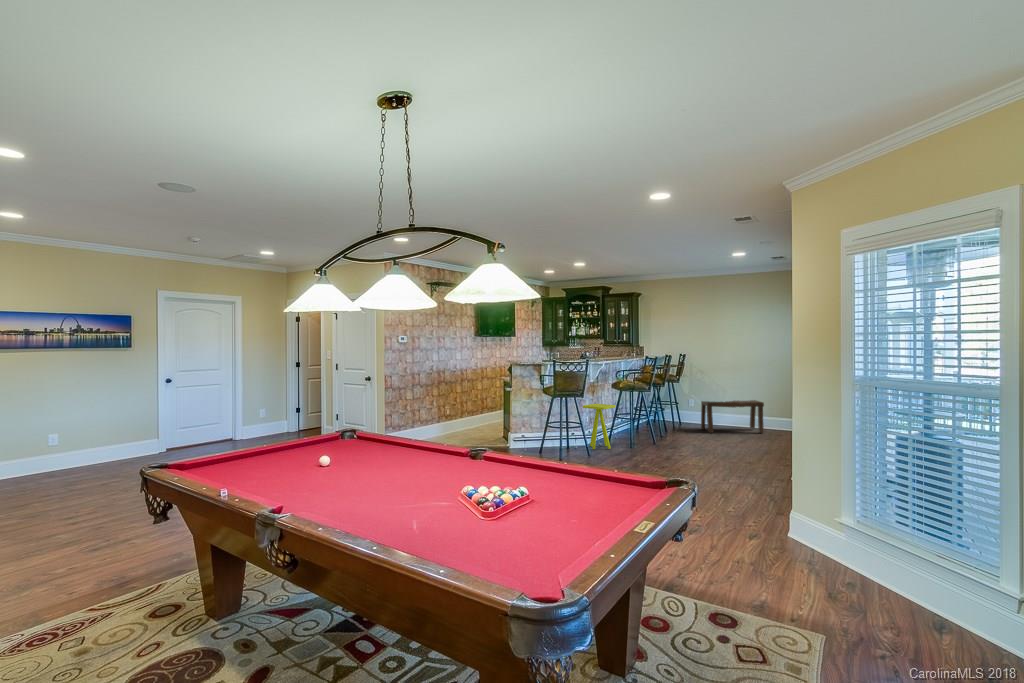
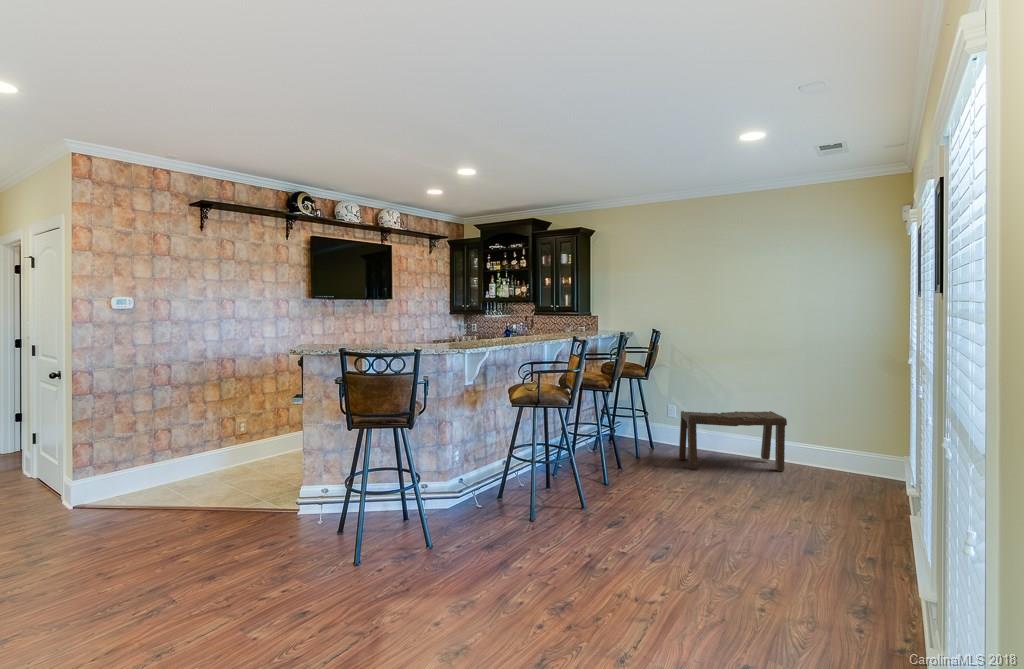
side table: present [583,404,616,449] -> none [441,426,504,518]

